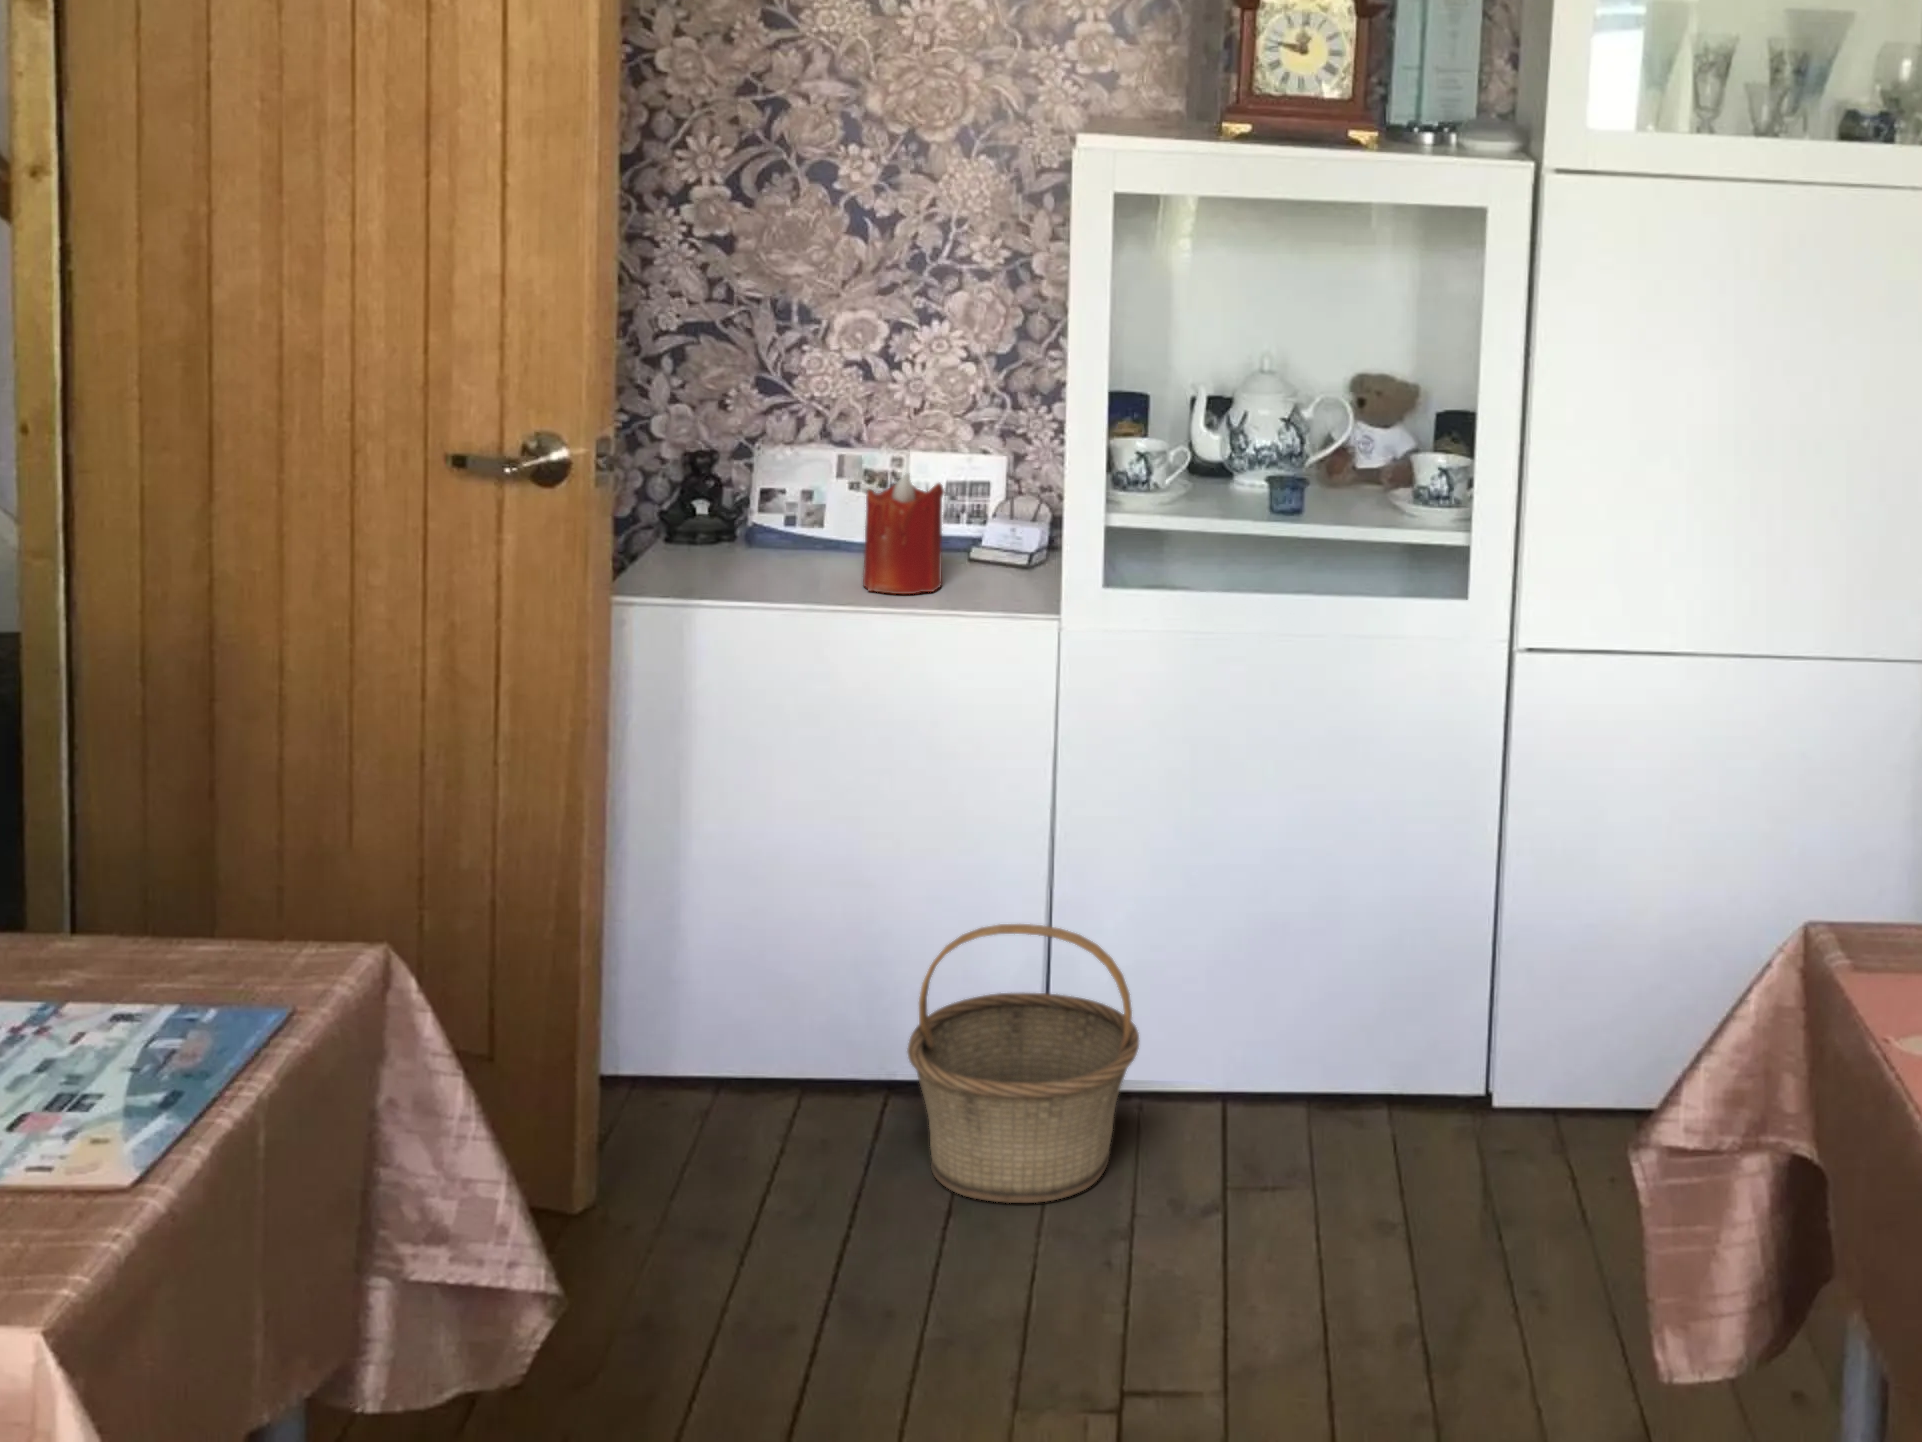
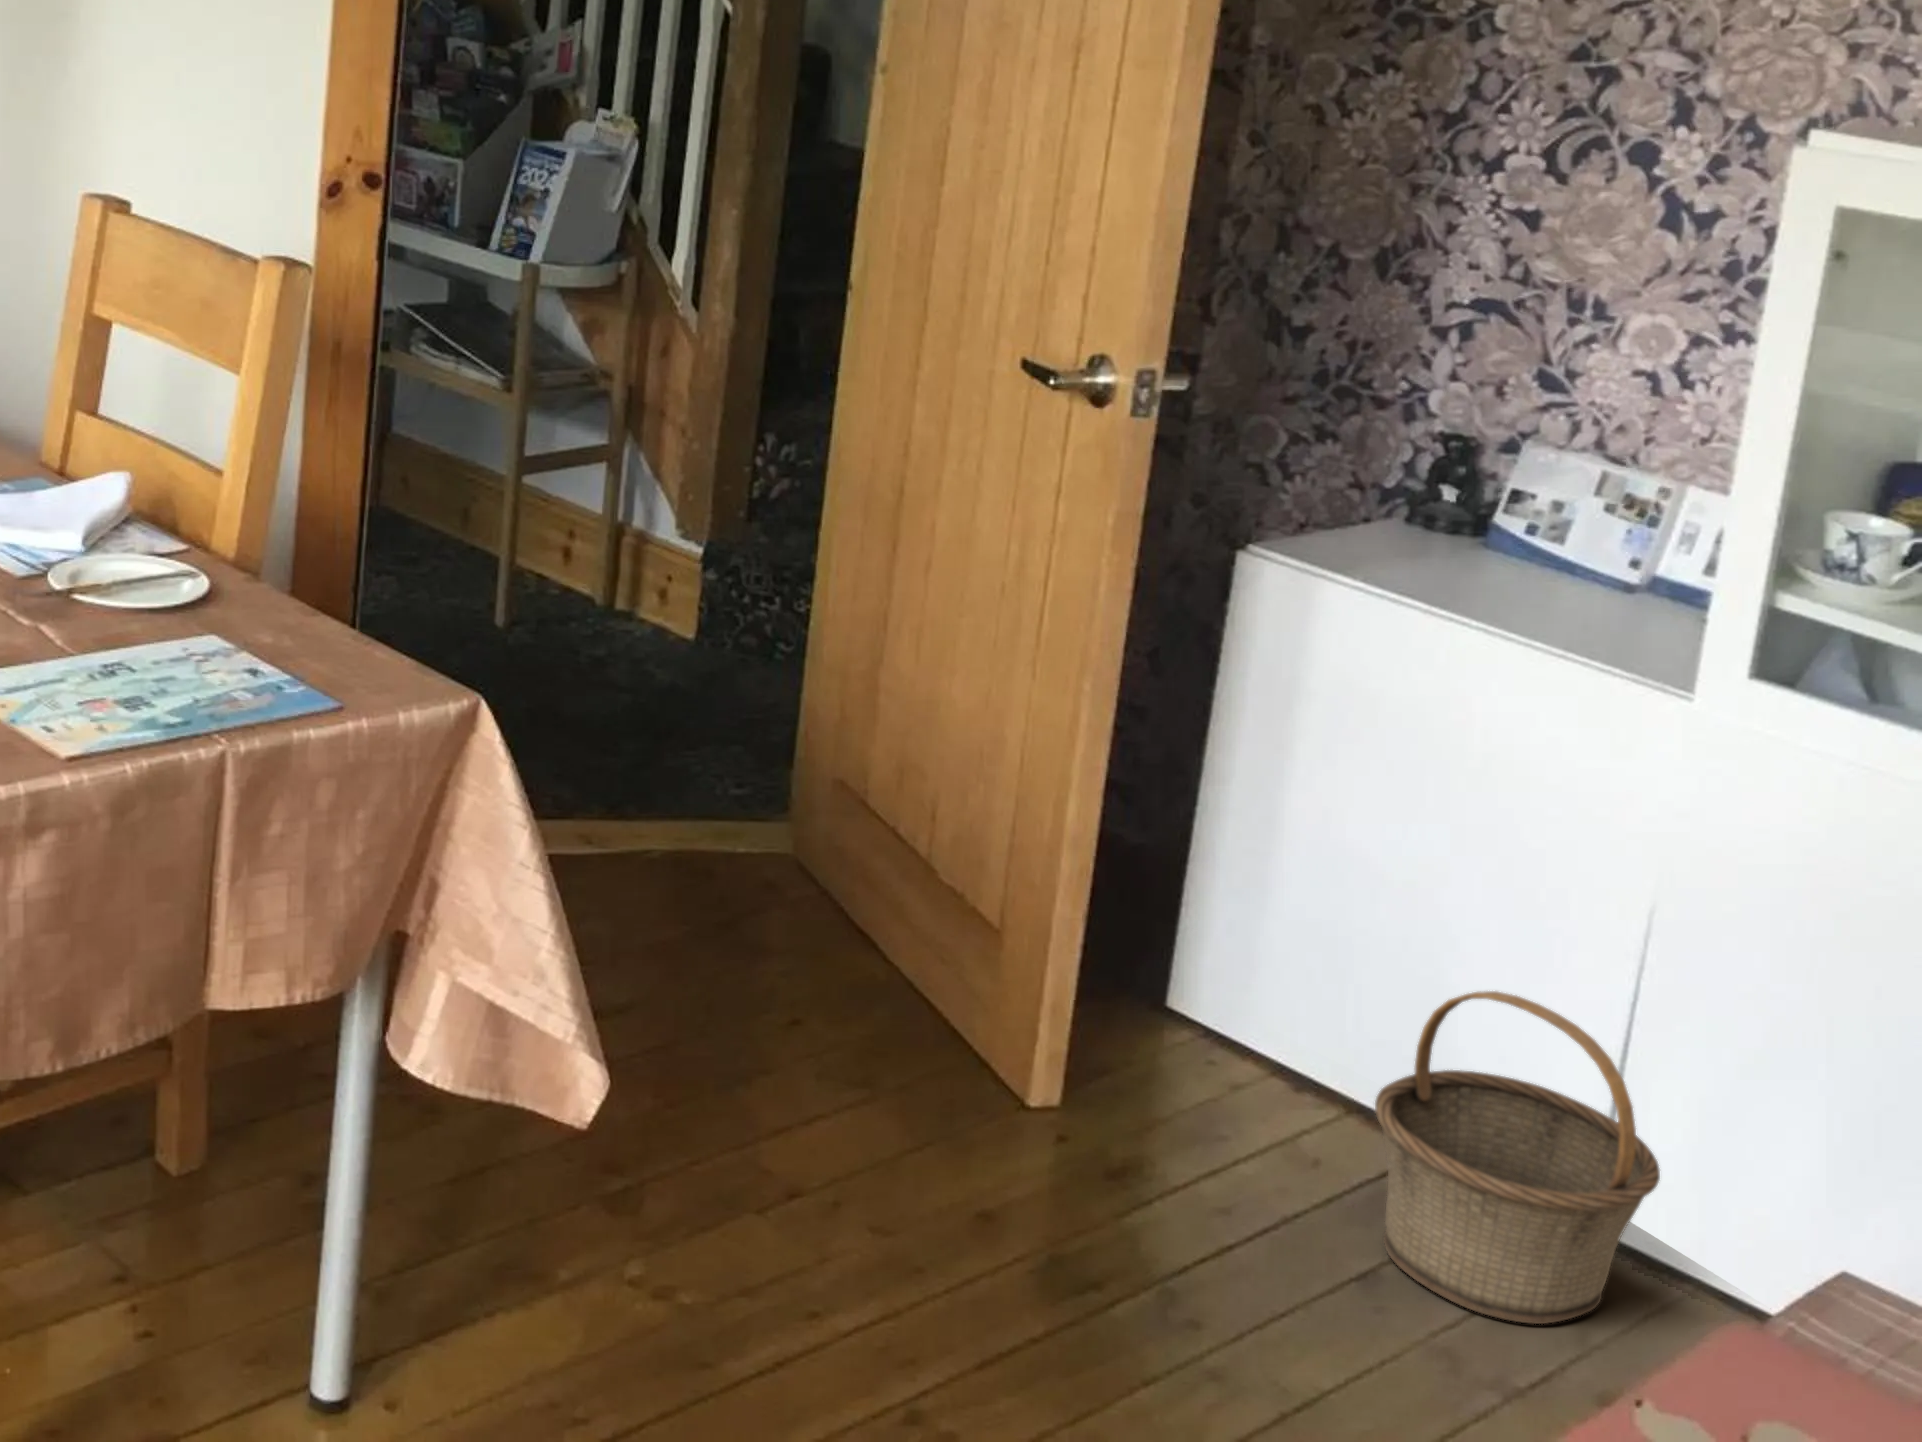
candle: present [863,474,944,594] -> none [1521,488,1635,626]

